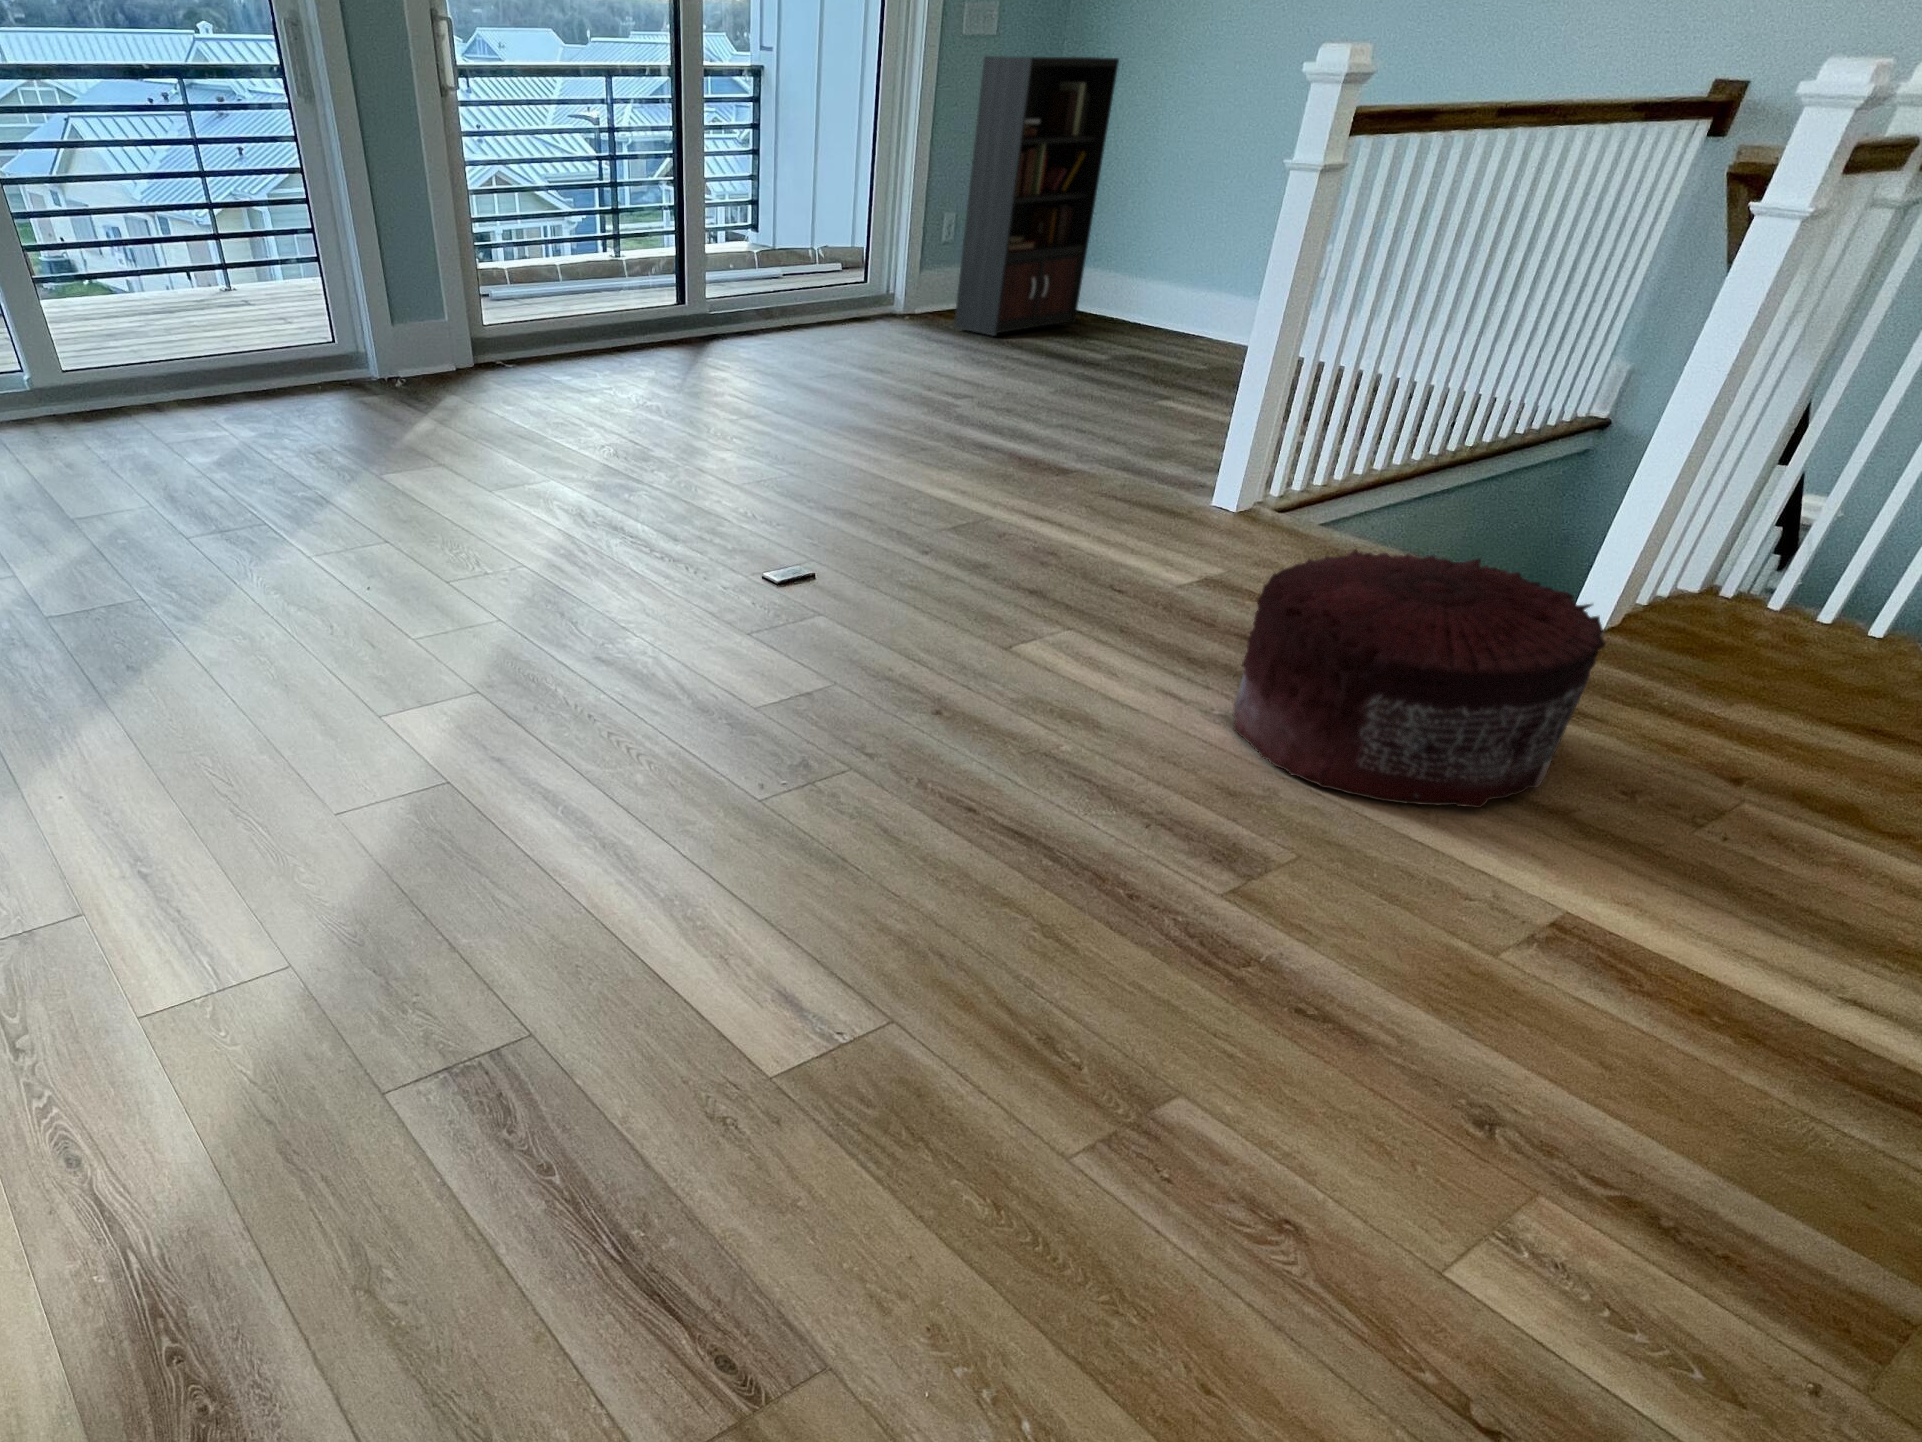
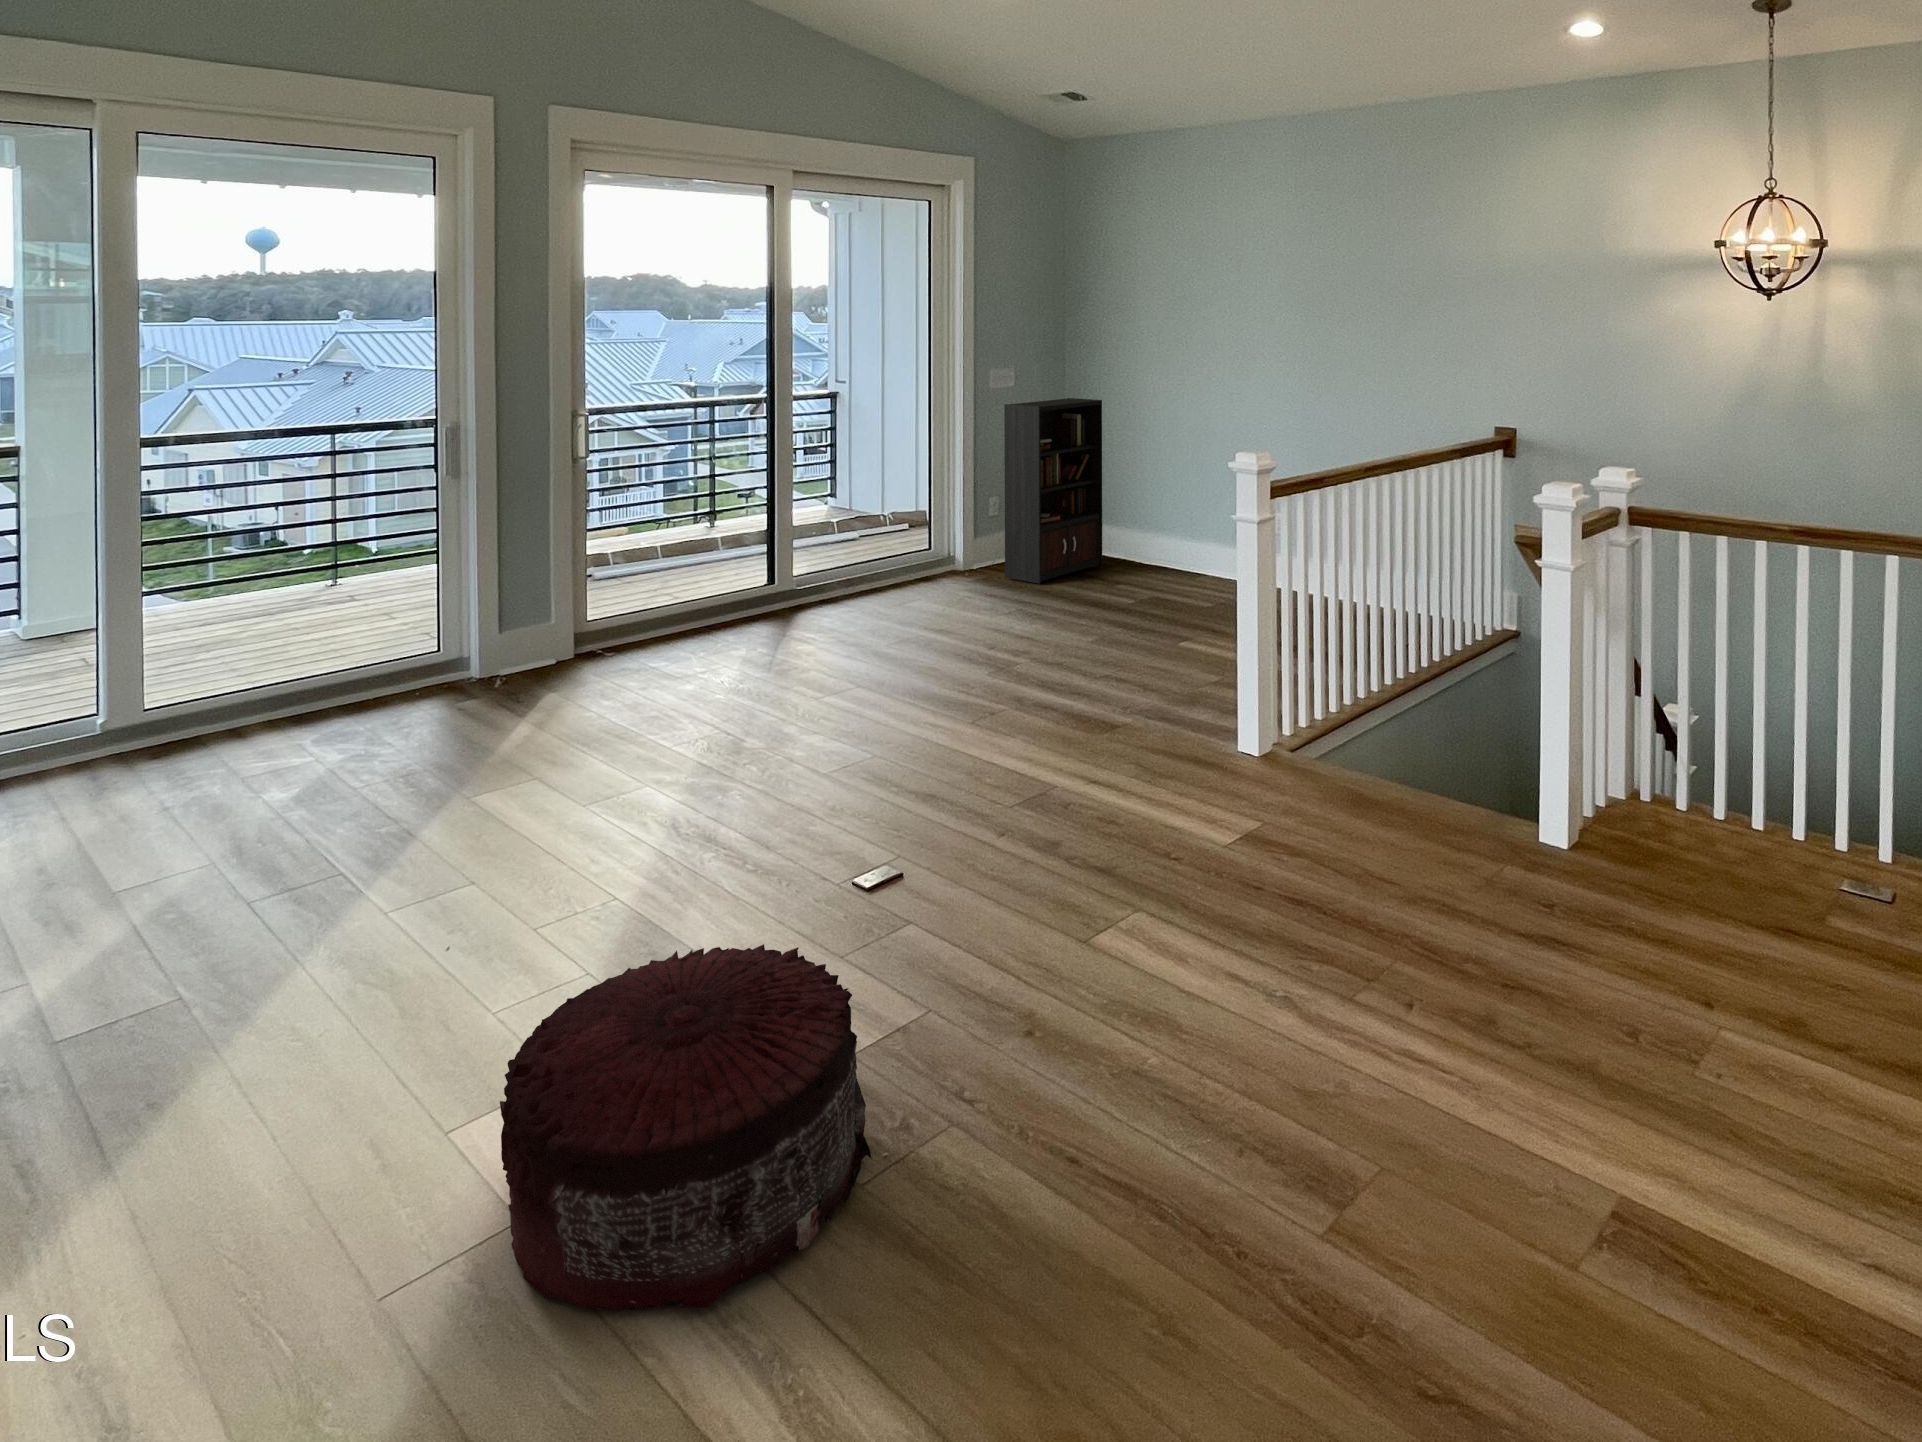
pouf: present [1233,549,1606,808] -> present [500,944,871,1311]

